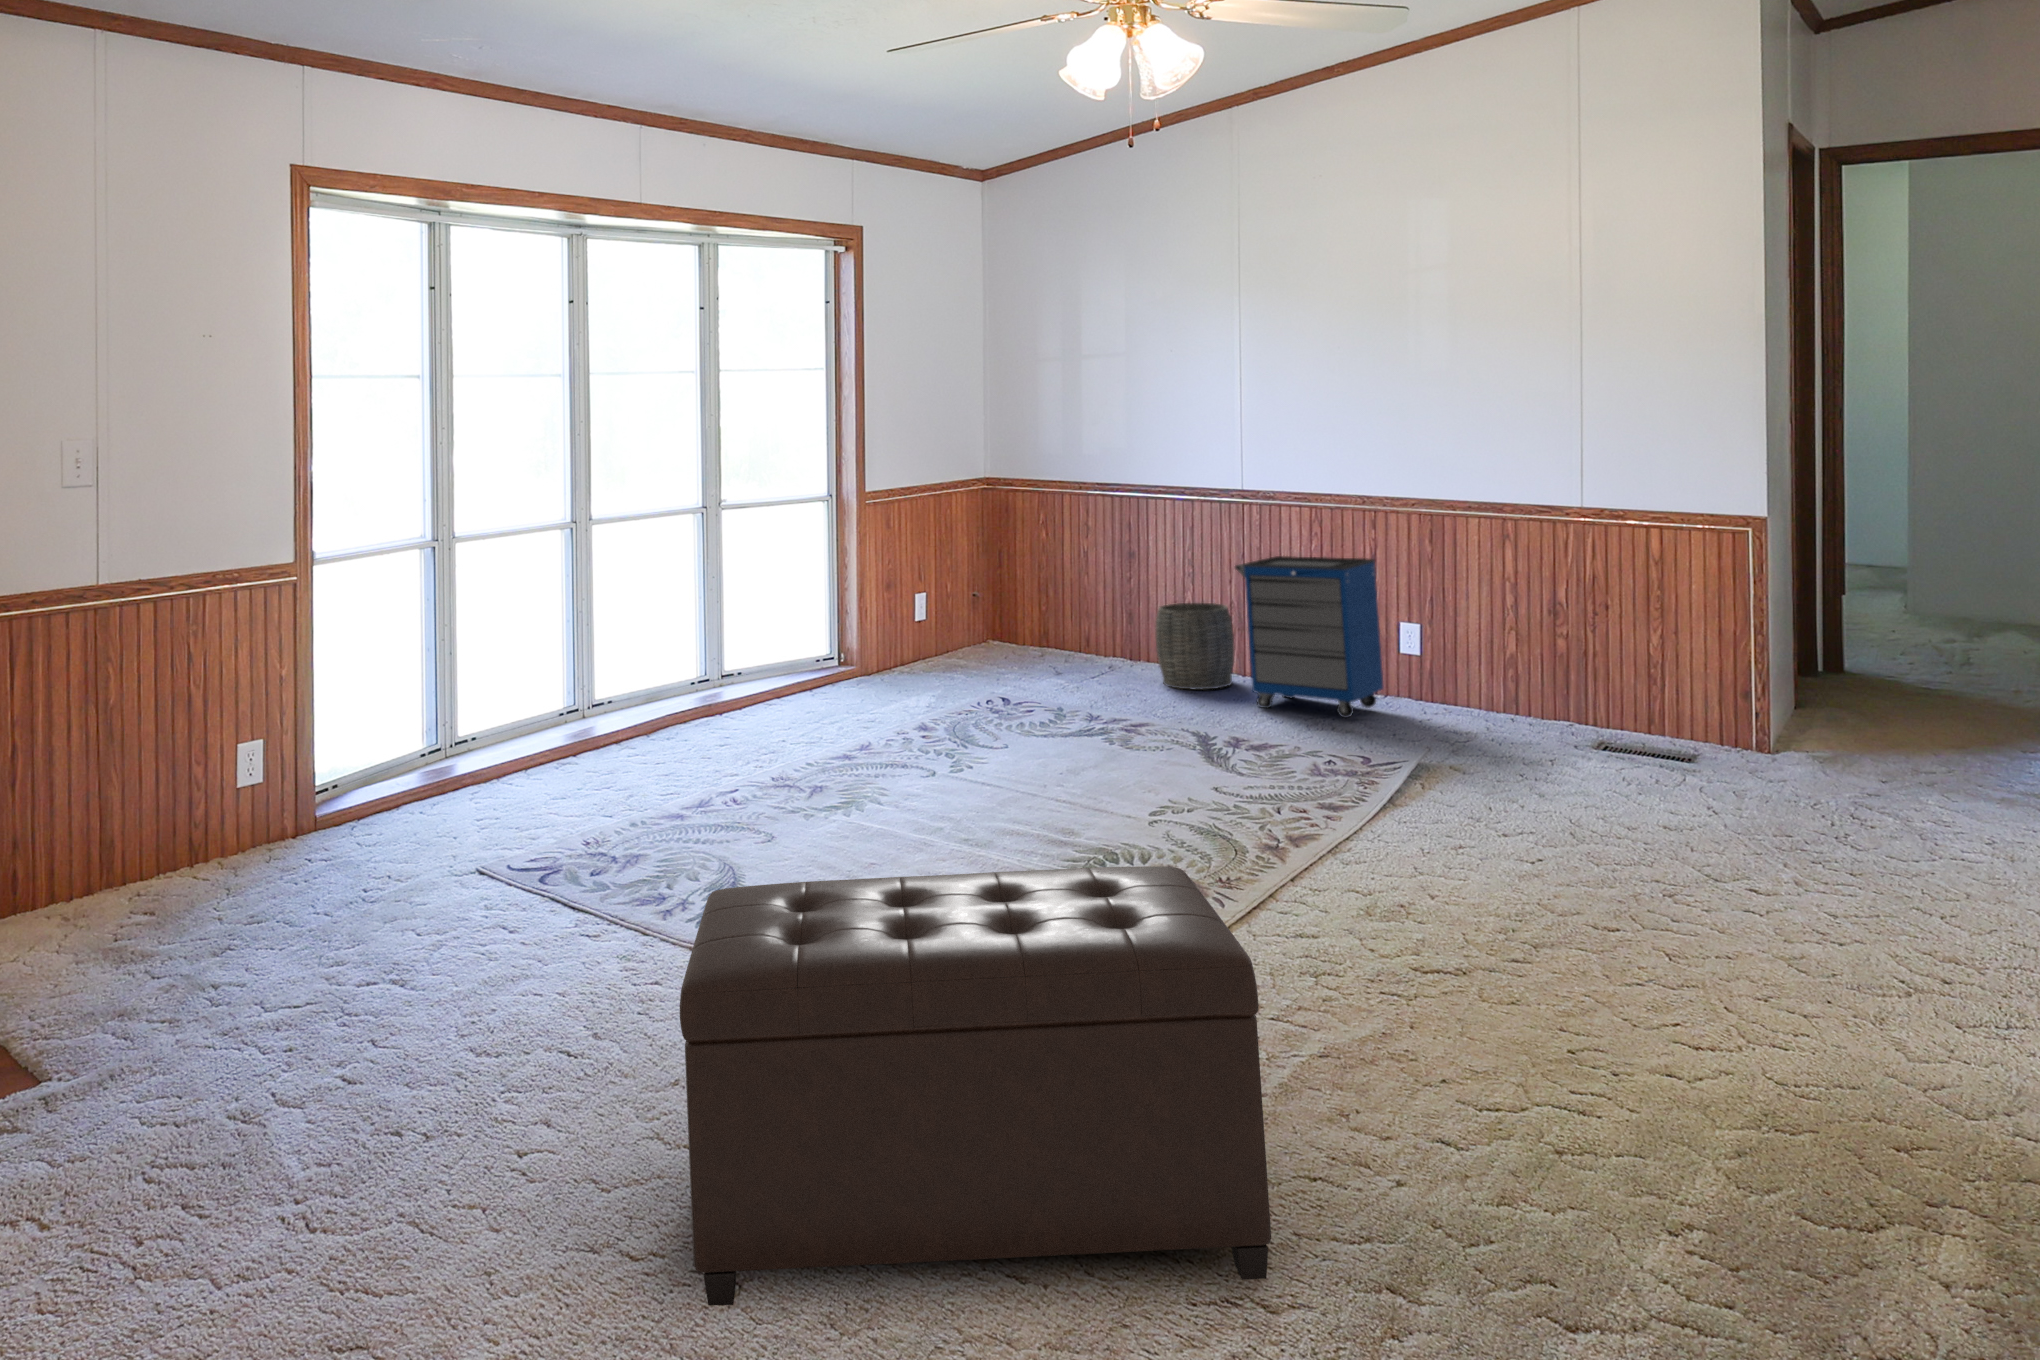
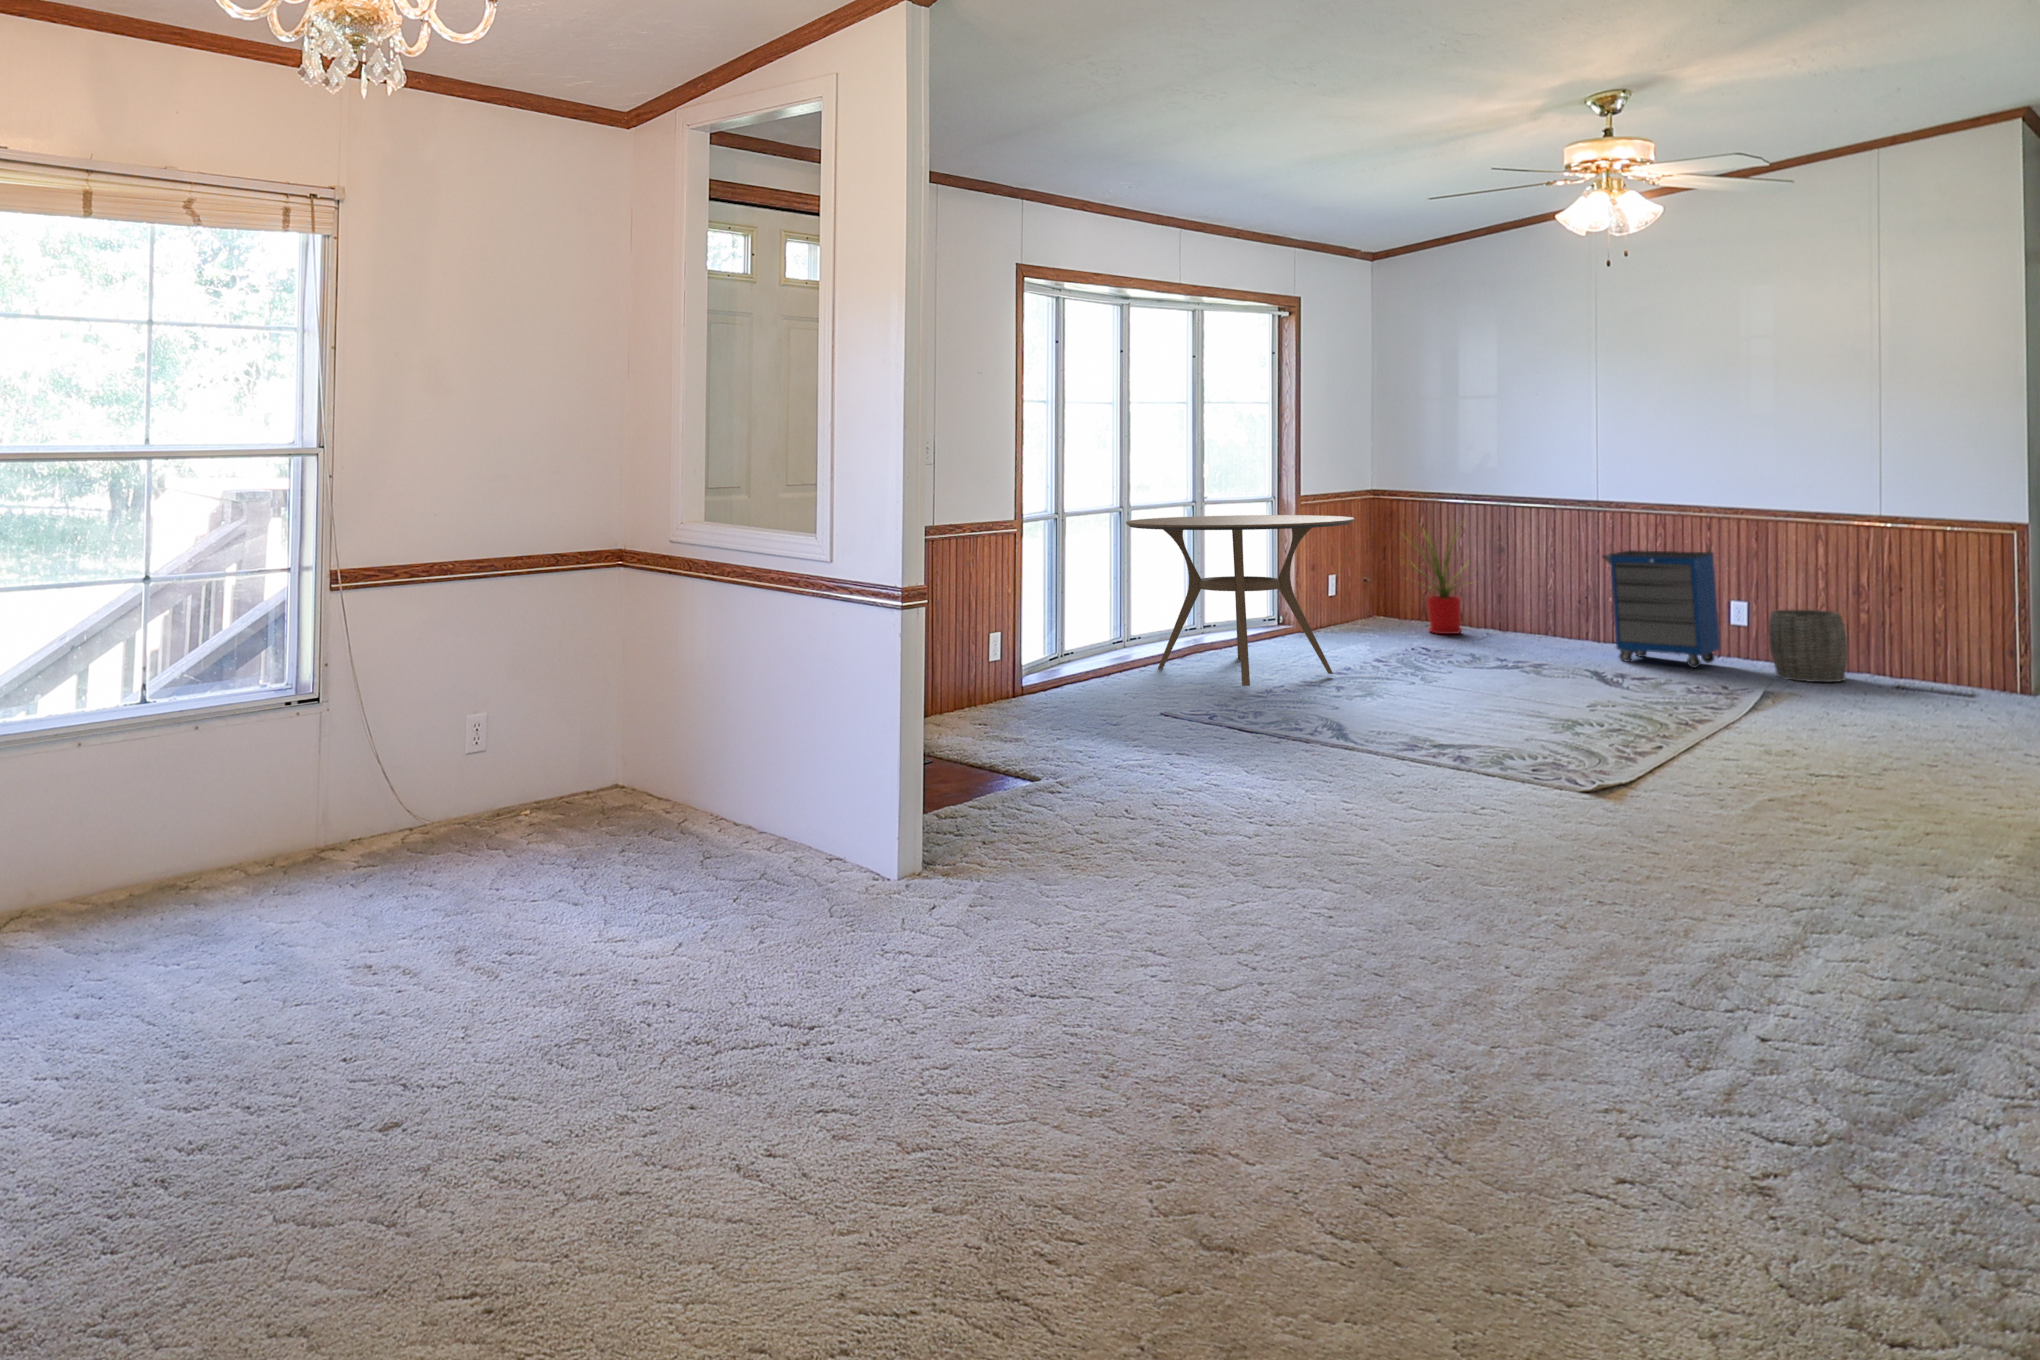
house plant: none [995,515,1109,668] -> present [1414,526,1469,634]
dining table: none [550,525,868,788] -> present [1126,515,1354,686]
woven basket: present [1156,603,1235,689] -> present [1769,610,1848,682]
ottoman: present [680,866,1271,1306] -> none [1440,677,1787,858]

